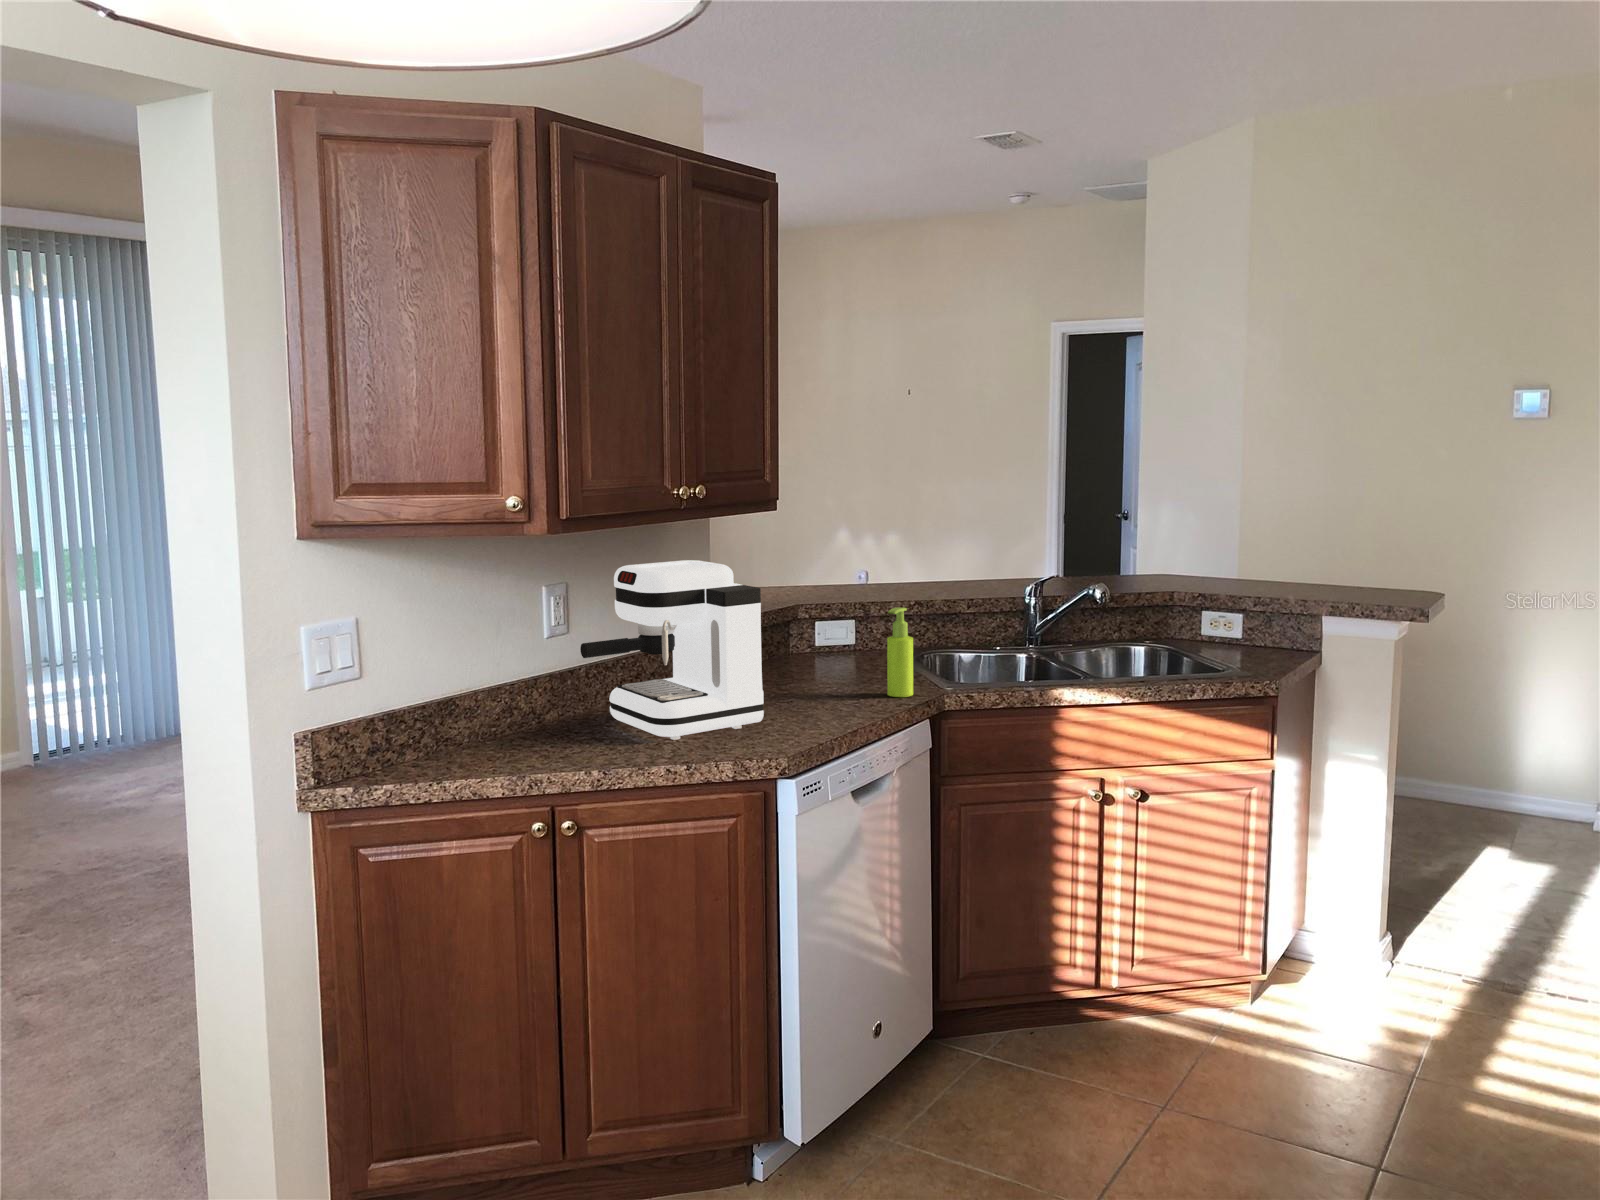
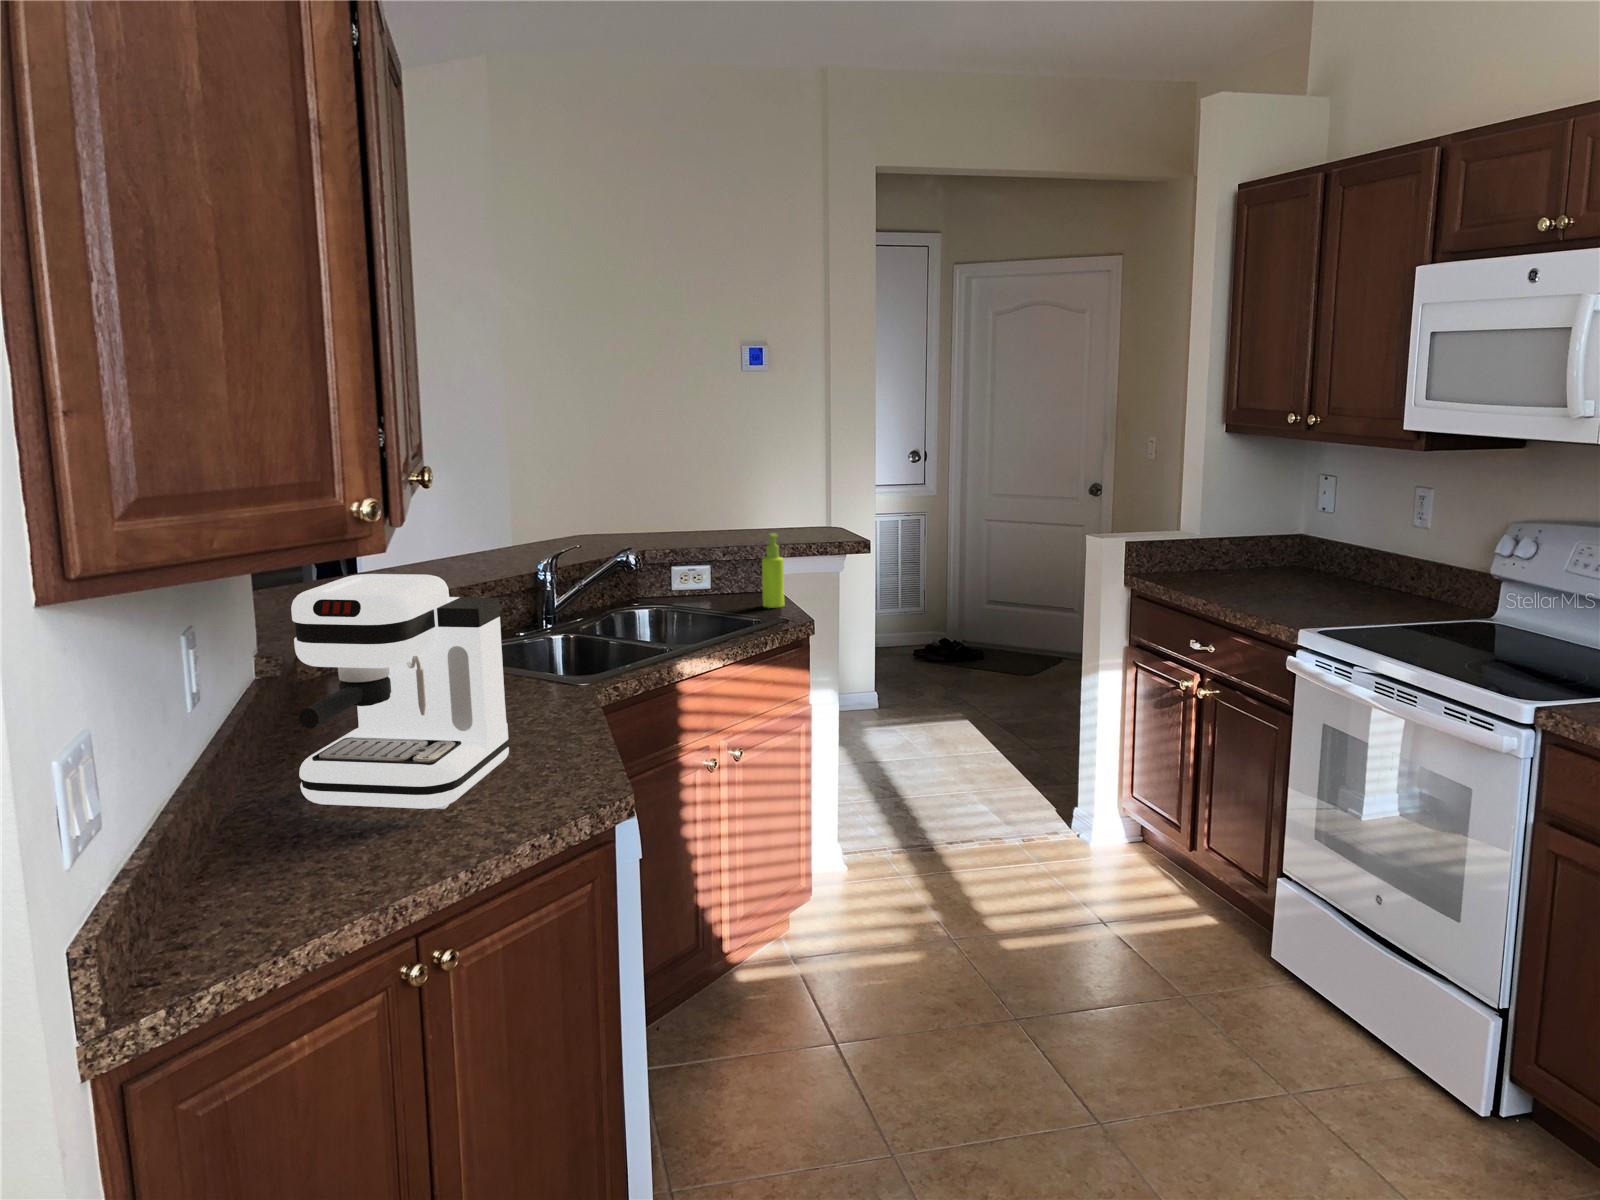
soap dispenser: present [887,608,913,697] -> present [762,533,784,608]

